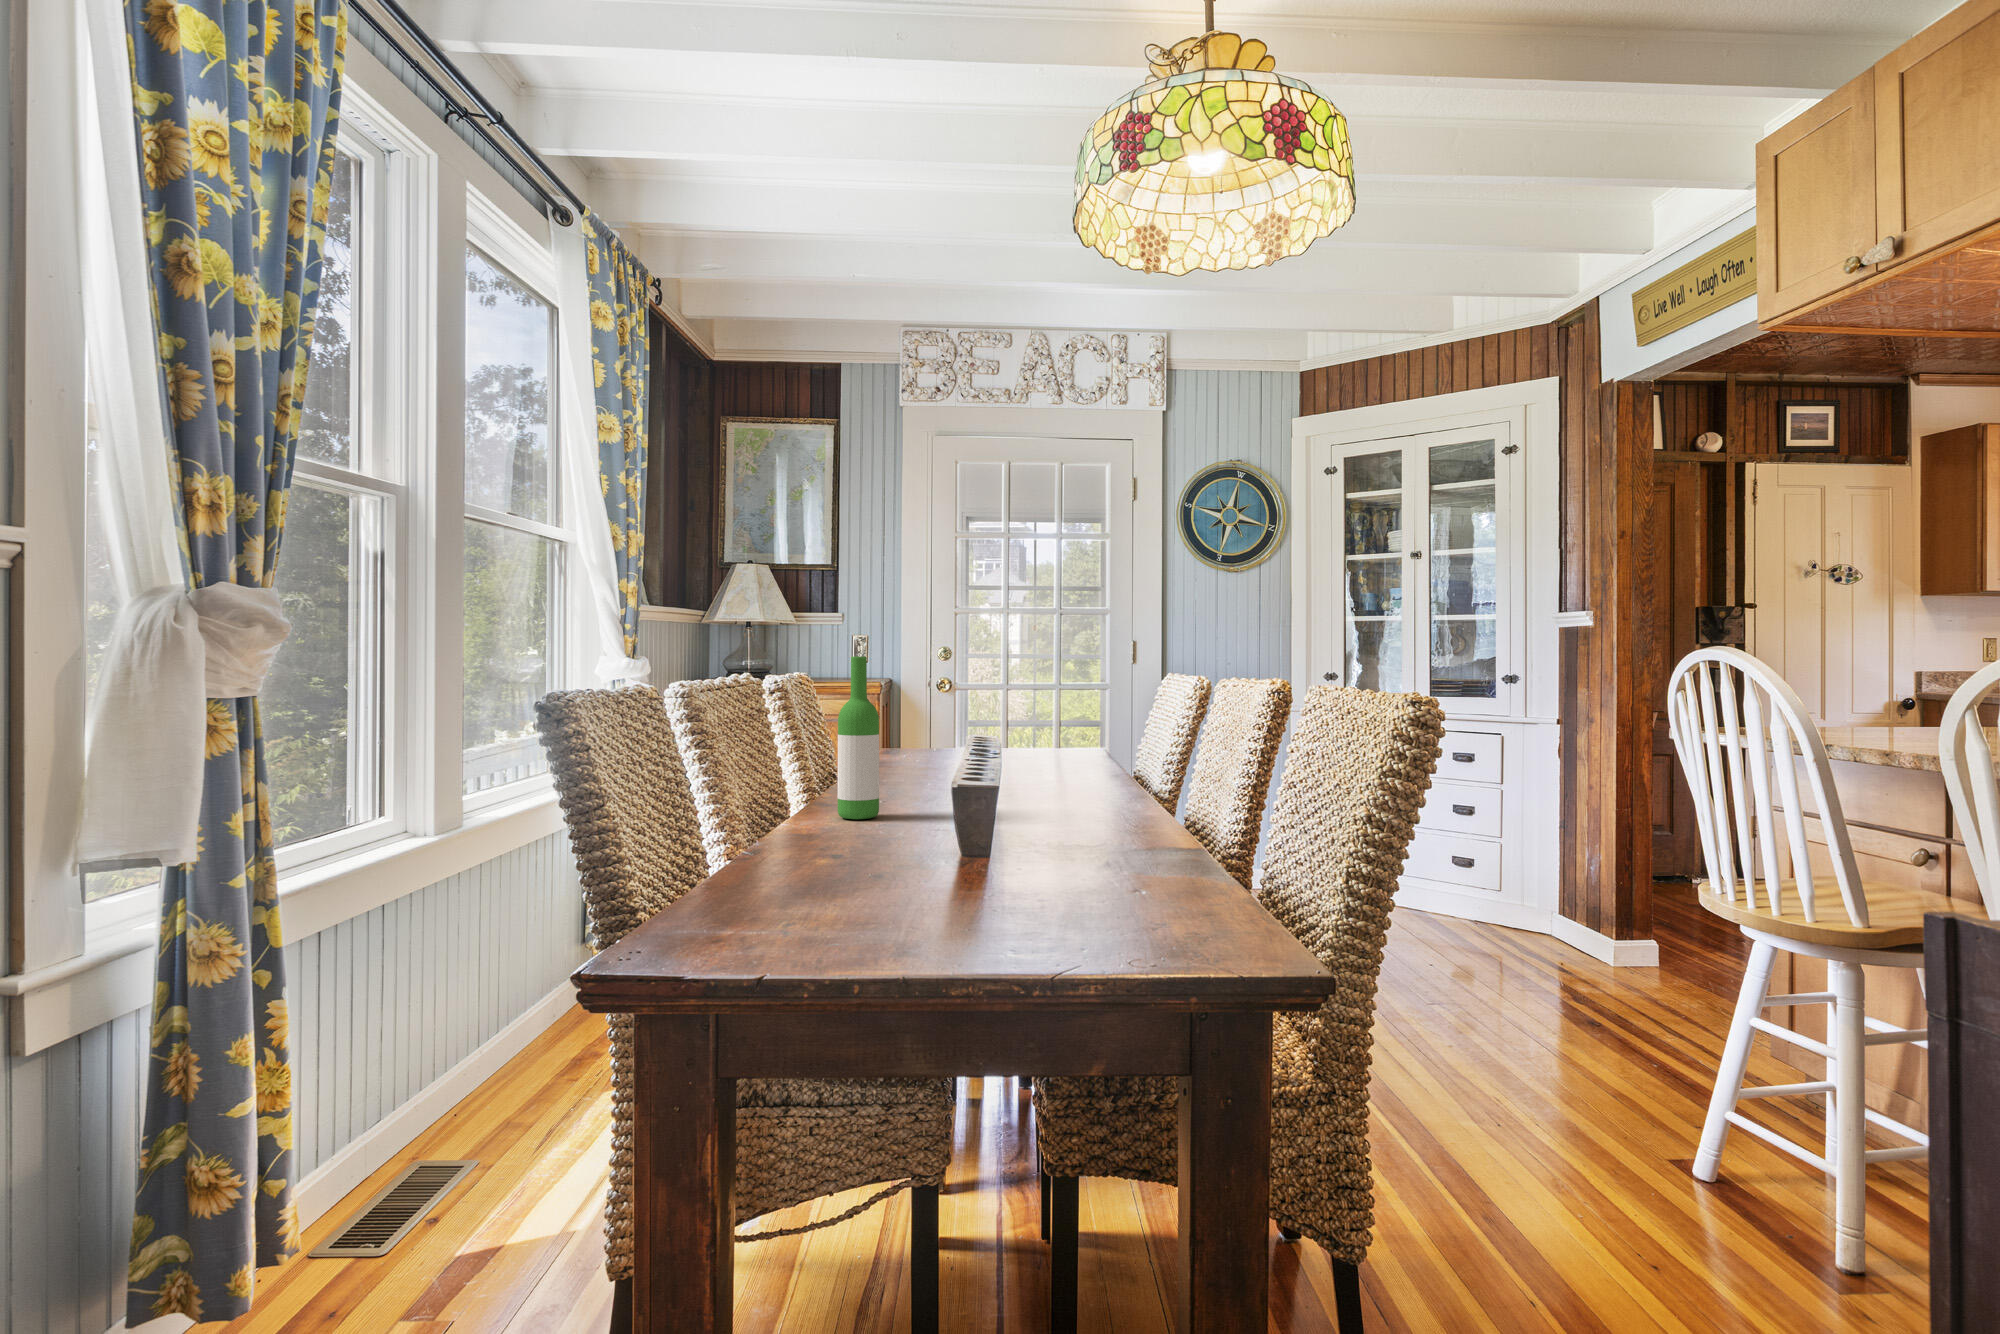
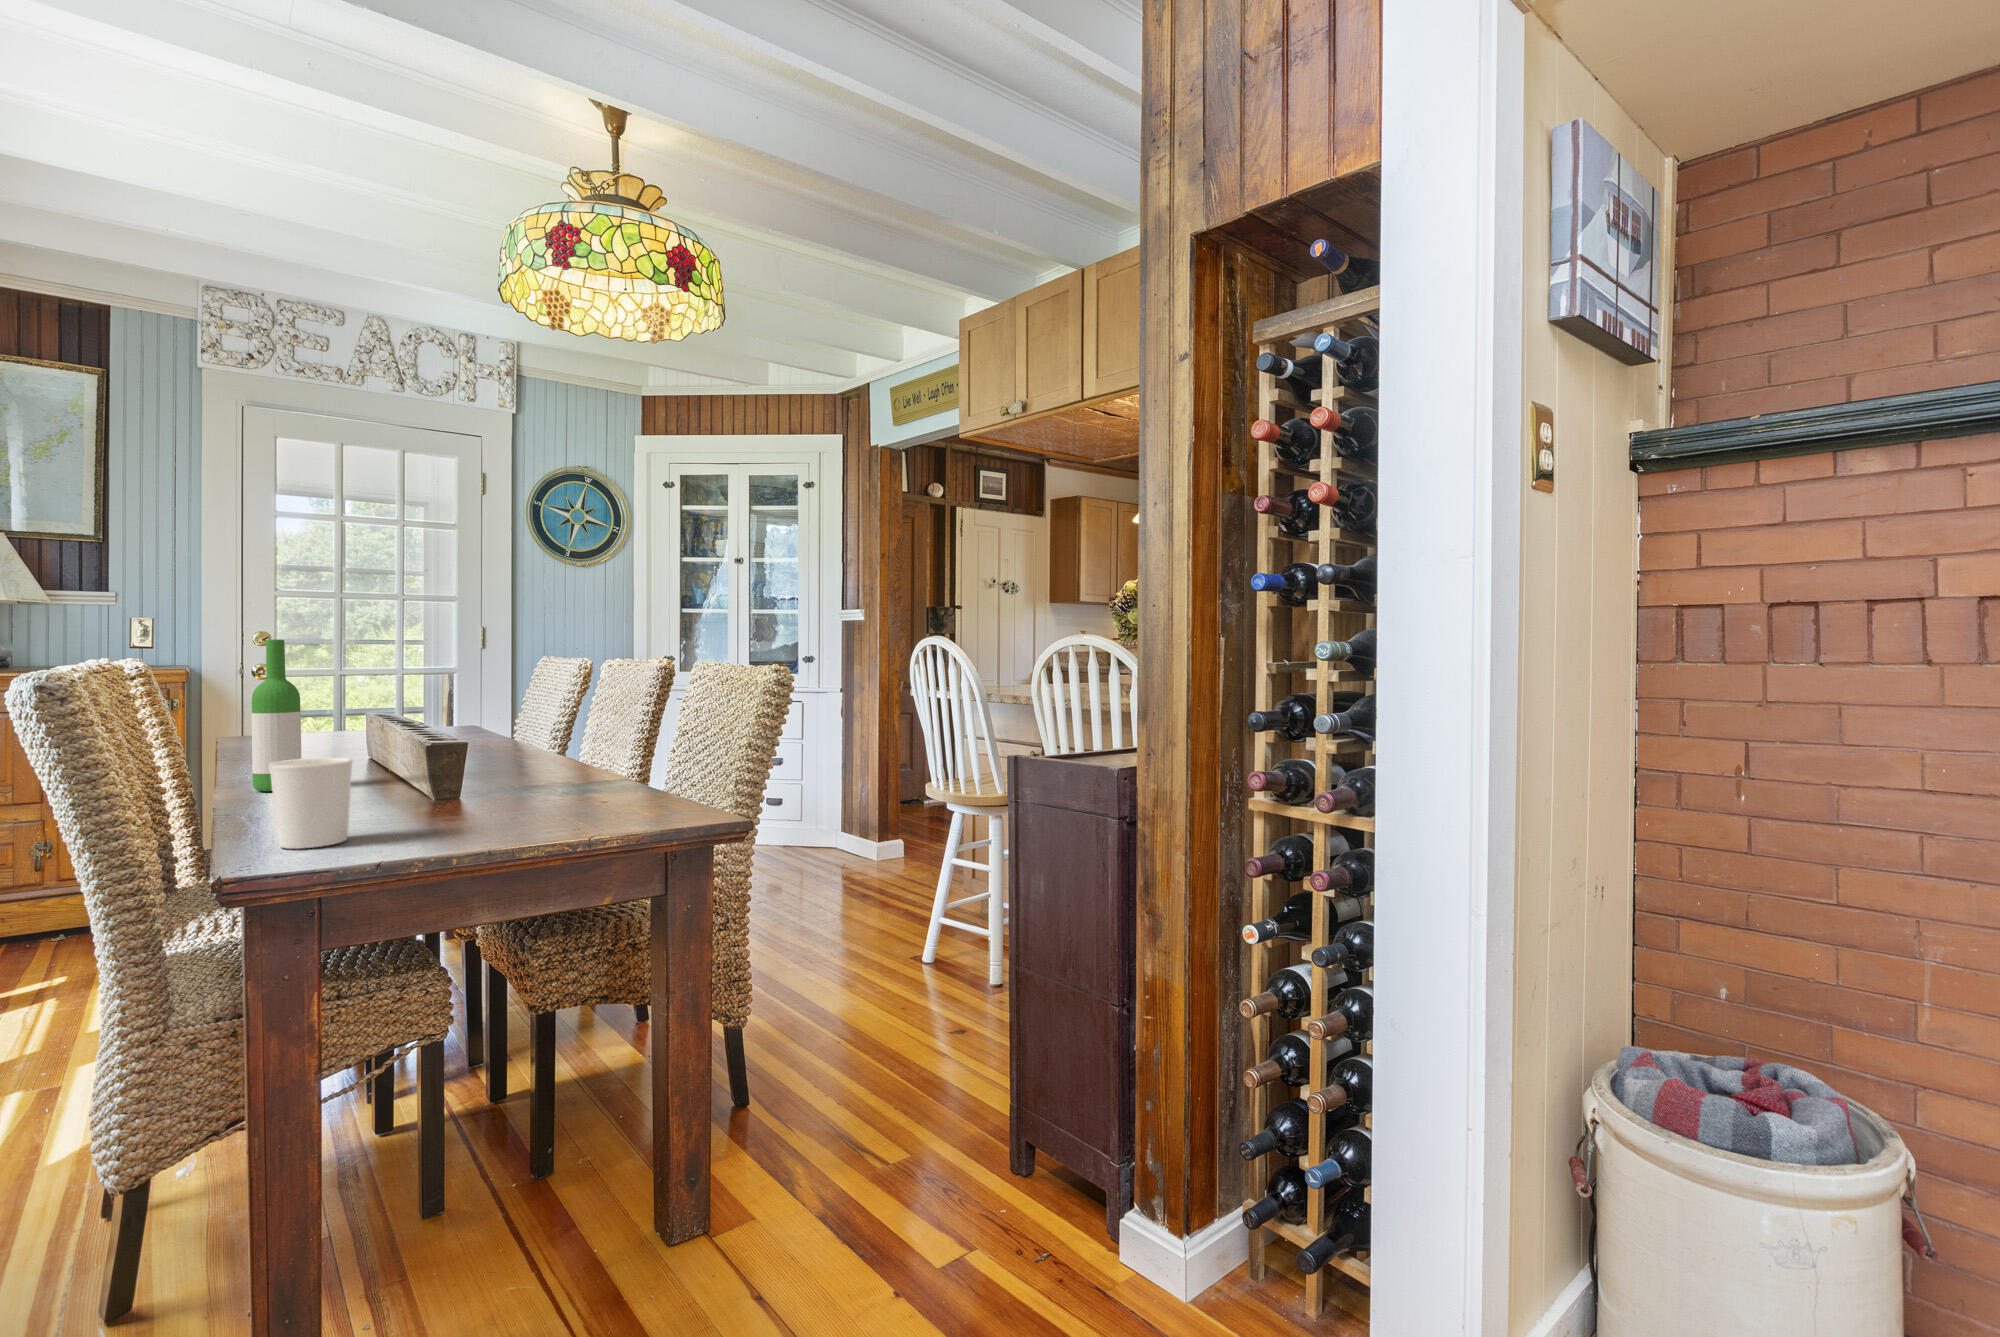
candle holder: none [769,799,850,909] -> present [270,758,353,849]

